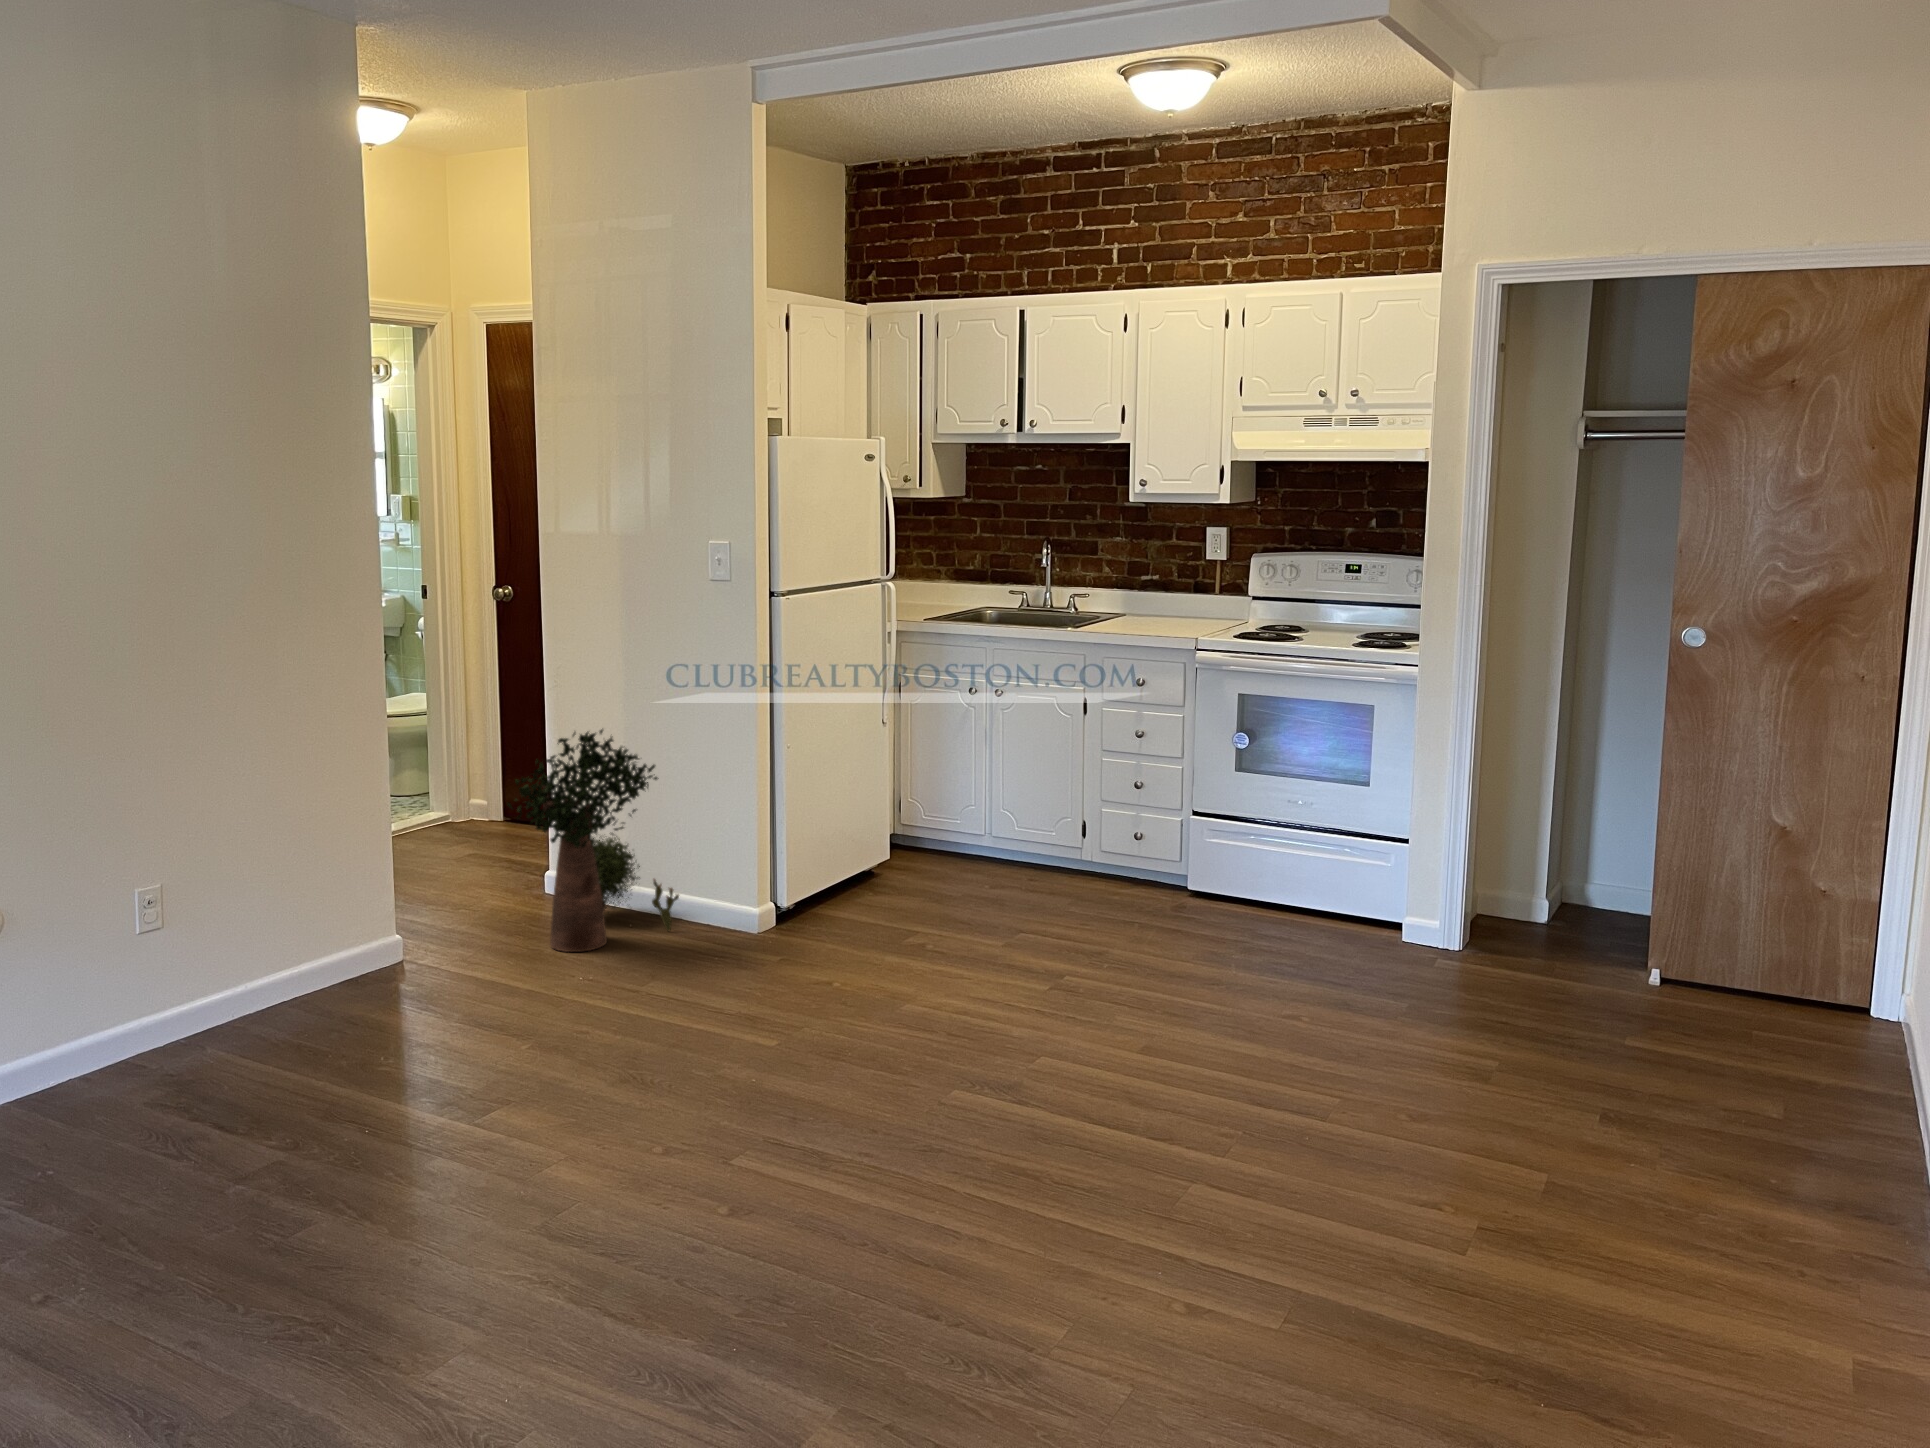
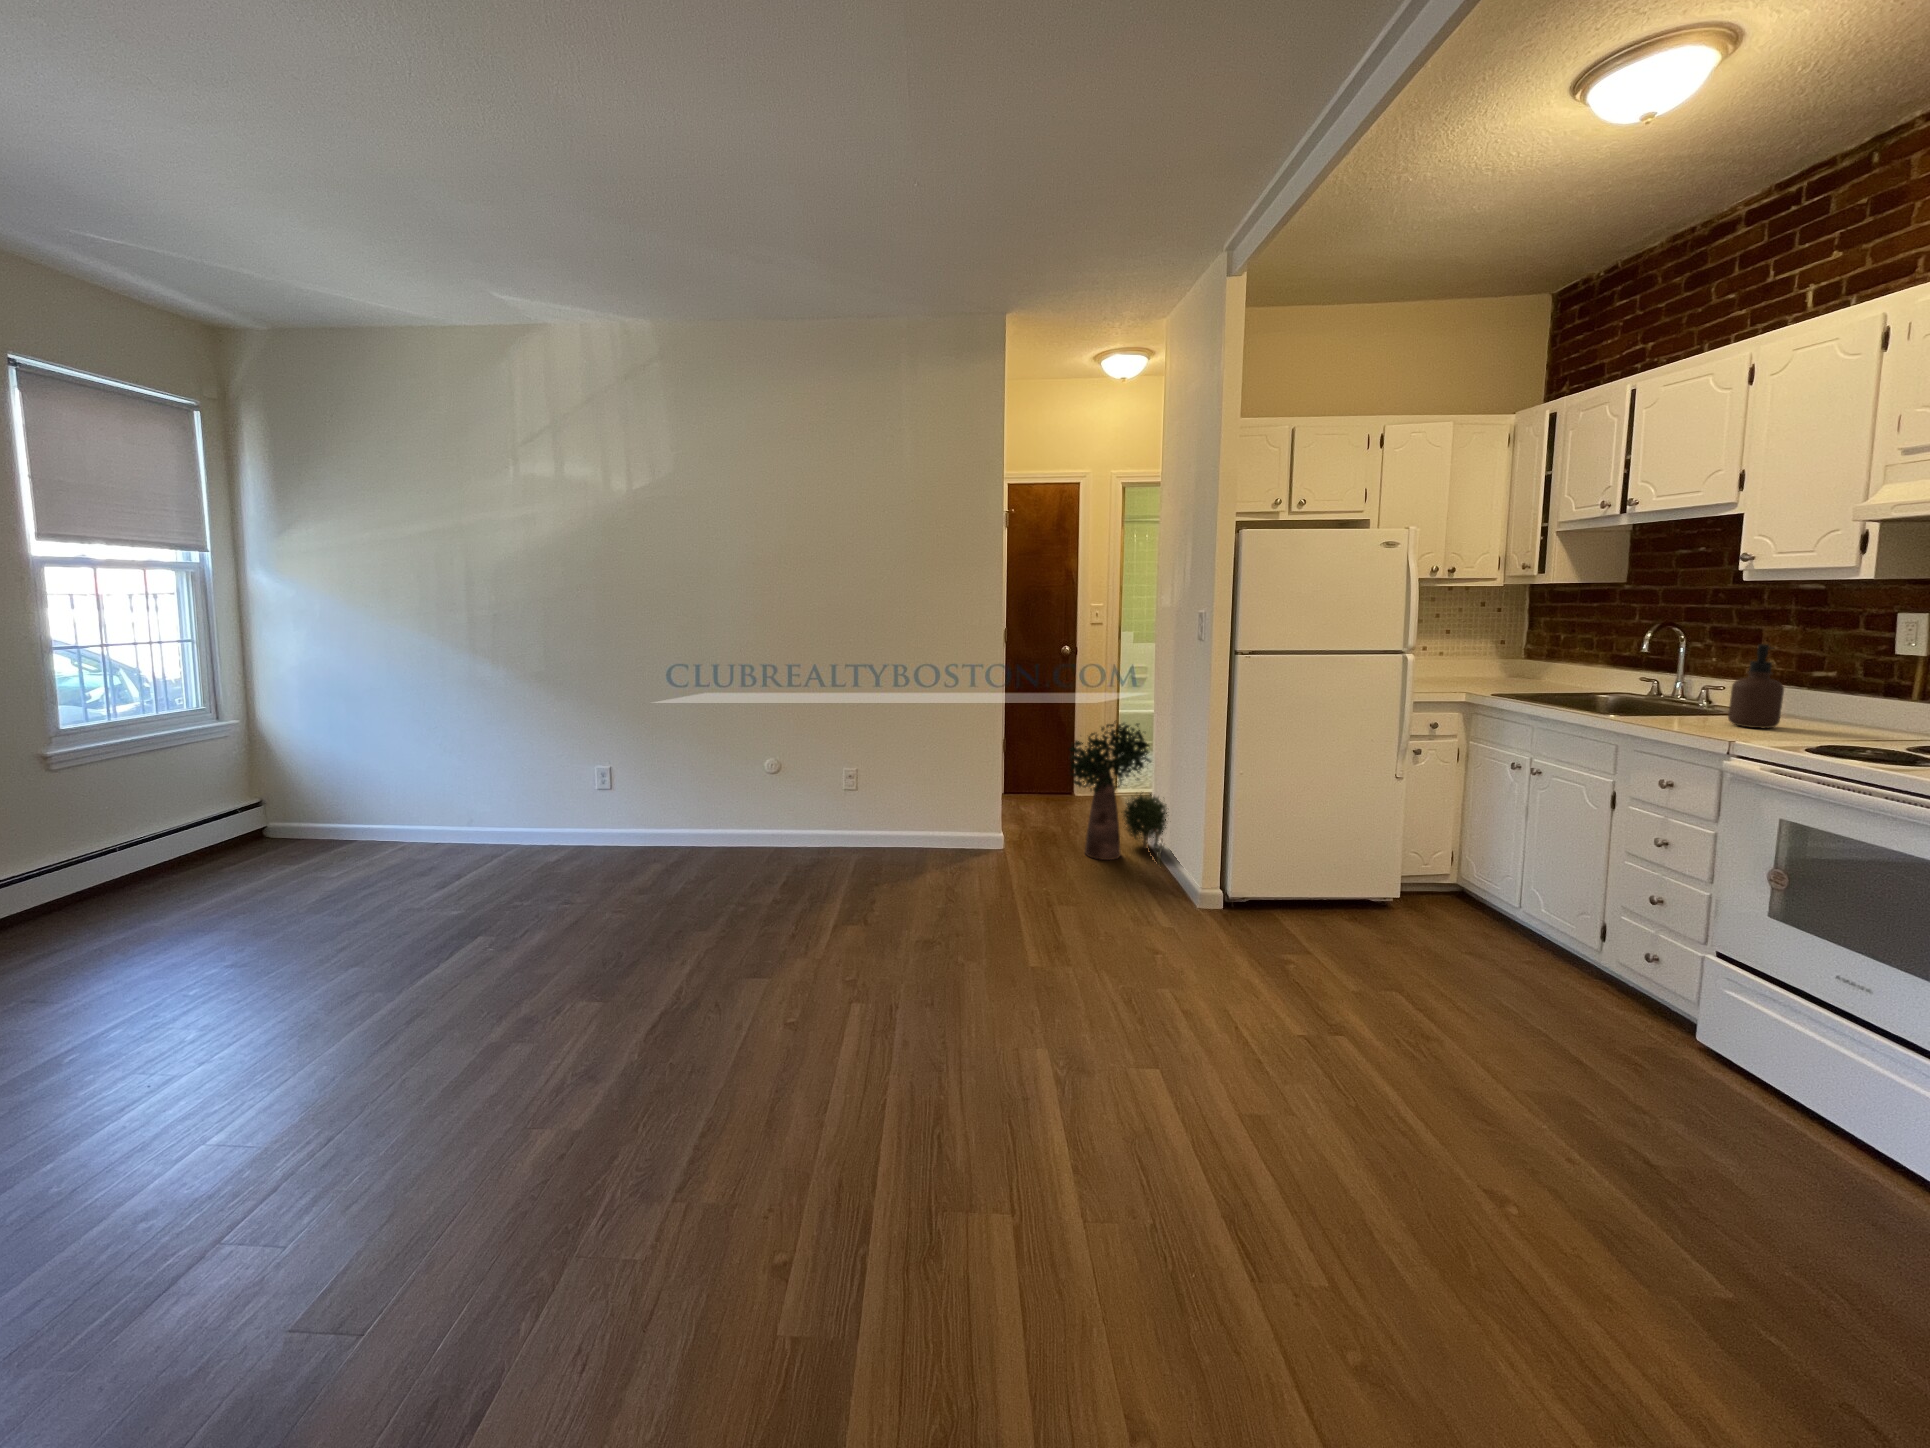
soap dispenser: none [1142,556,1173,627] -> present [1728,644,1784,728]

